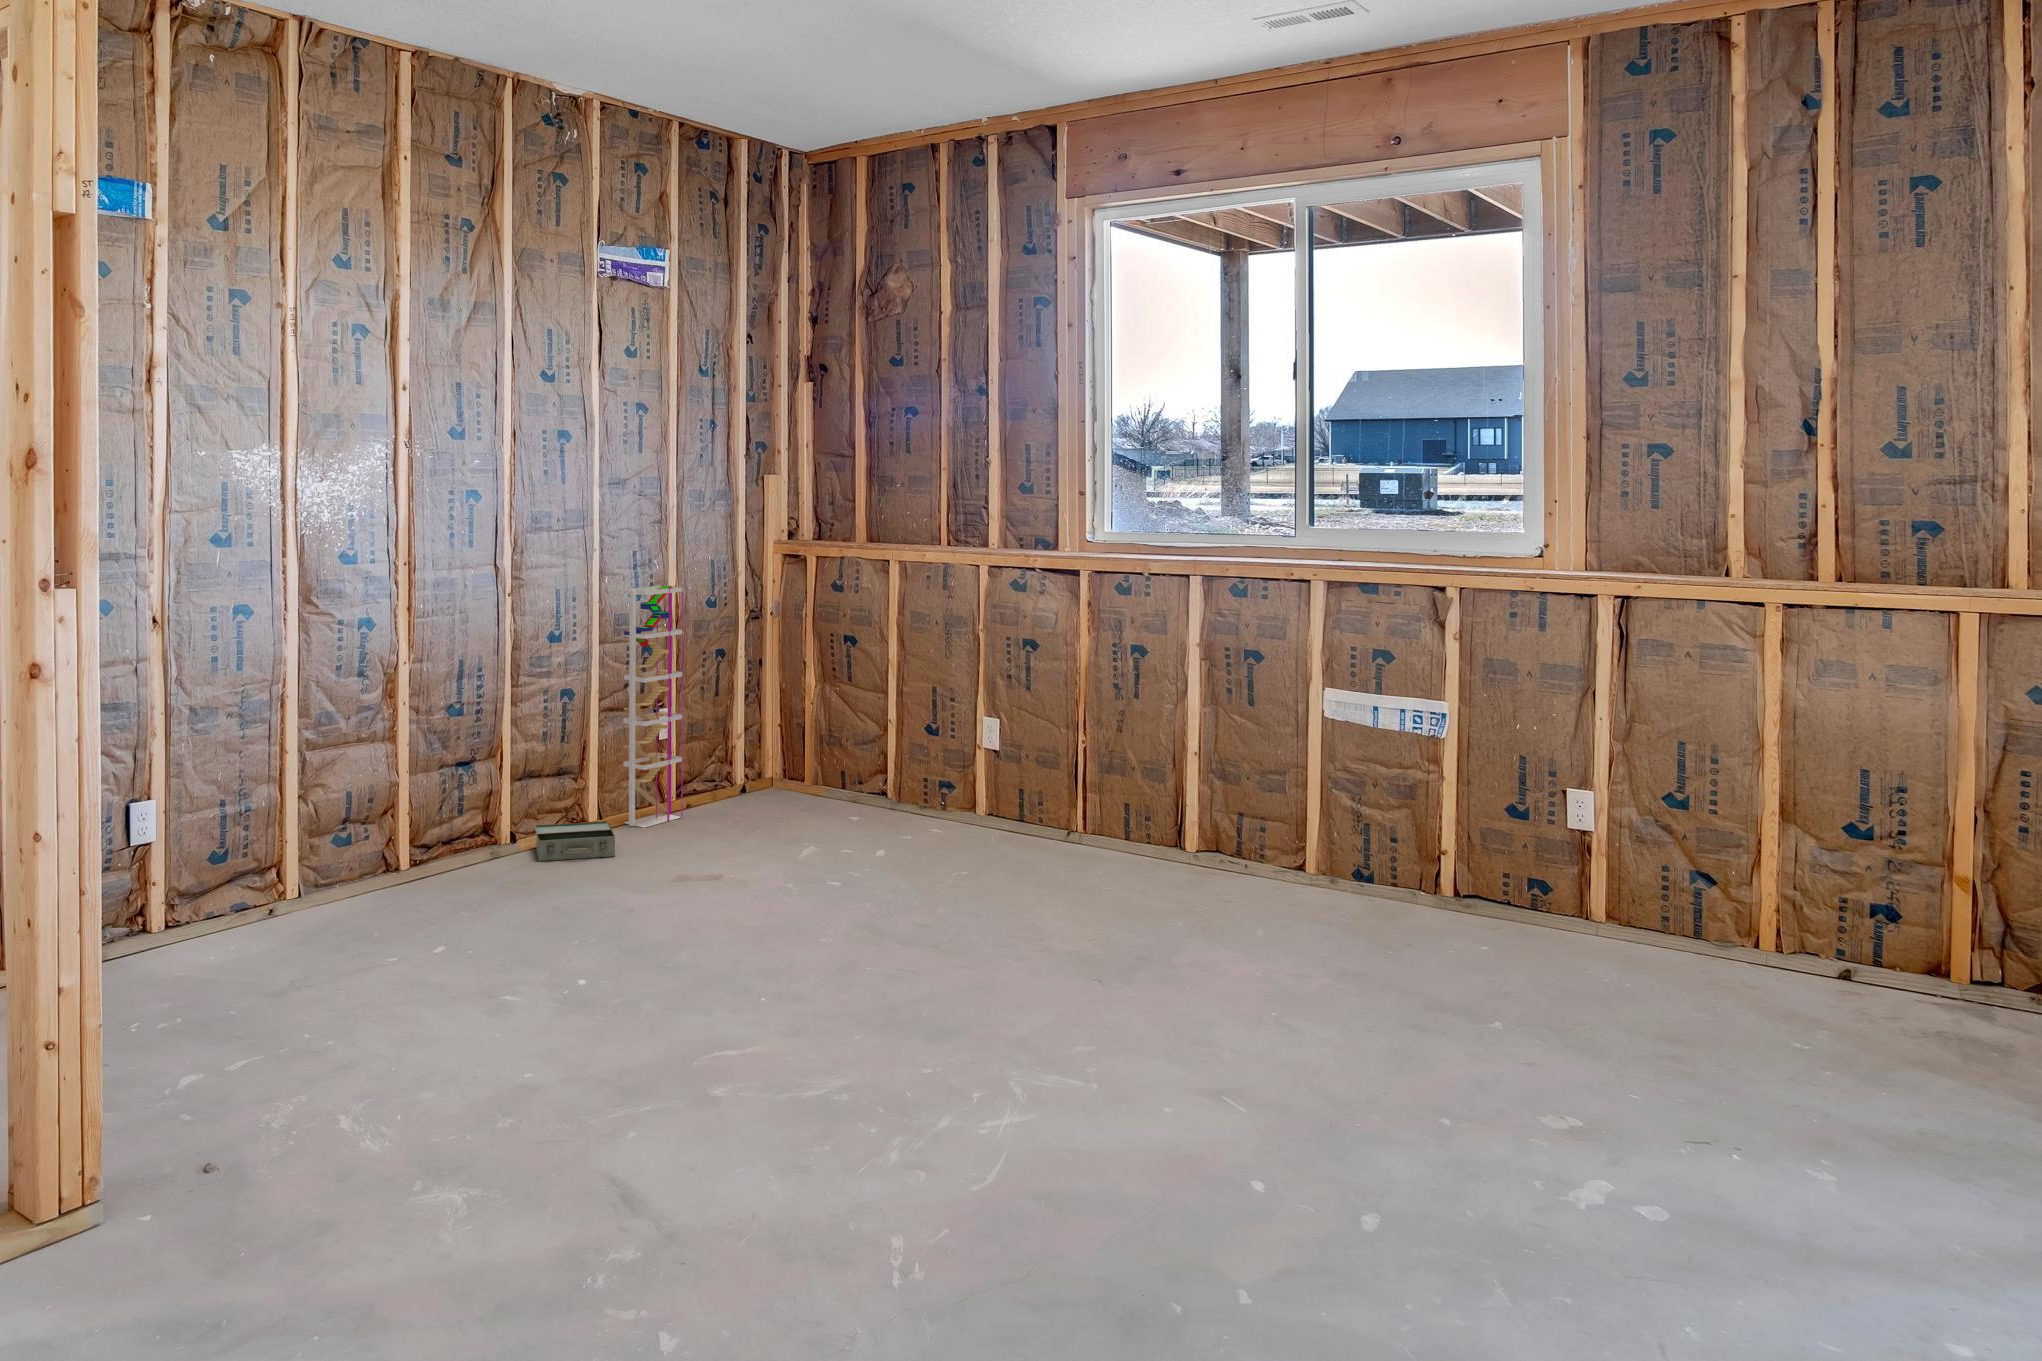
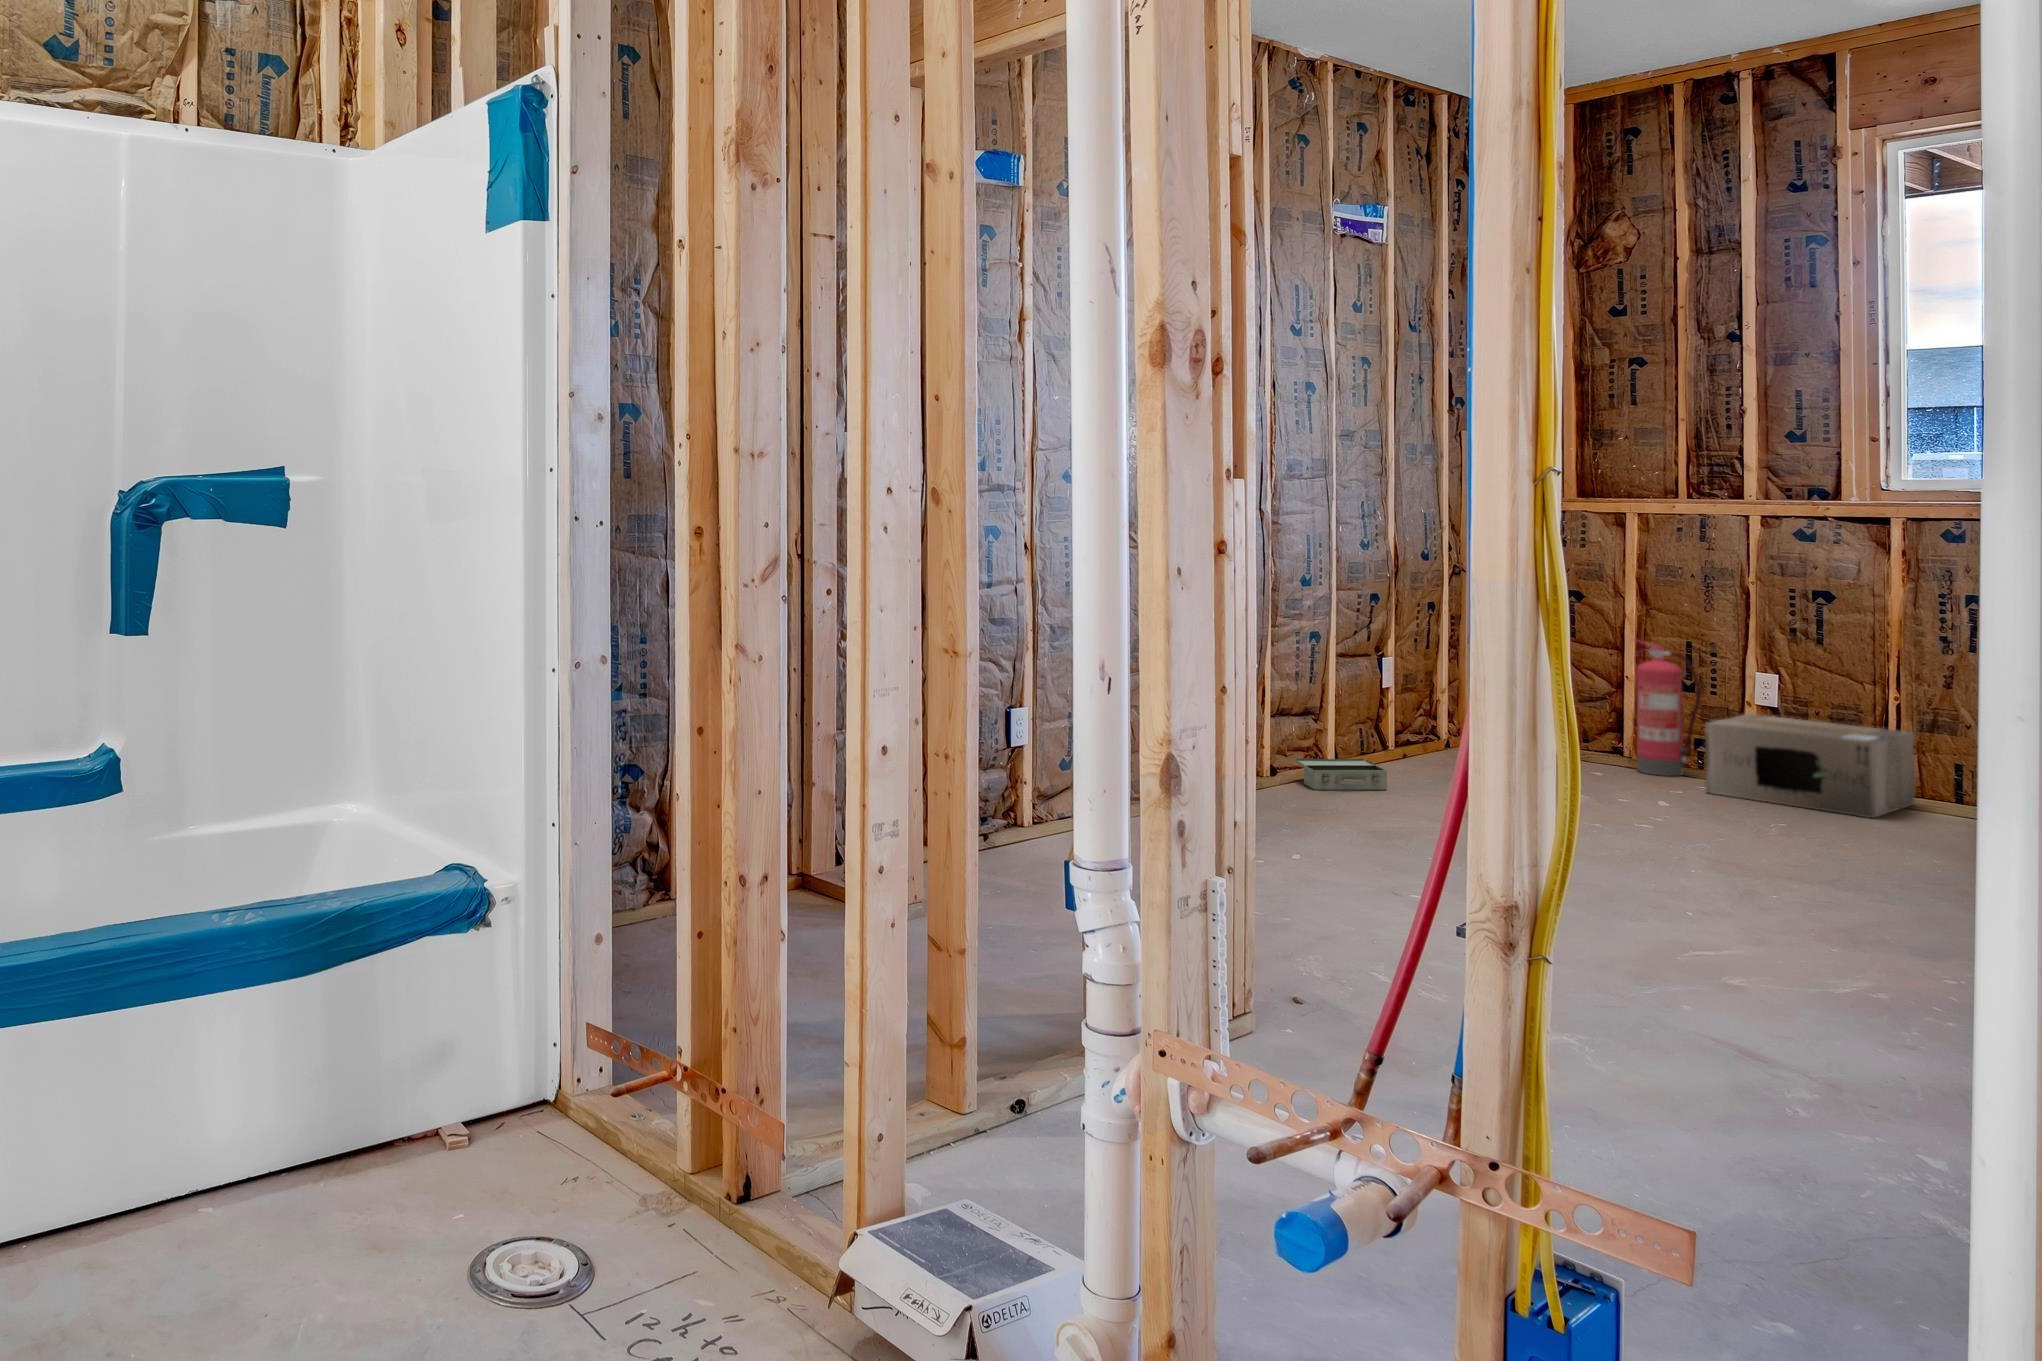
shelving unit: present [623,585,683,827] -> none [1357,535,1415,770]
fire extinguisher: none [884,685,936,819] -> present [1636,643,1701,776]
cardboard box: none [922,756,1093,865] -> present [1705,714,1914,818]

